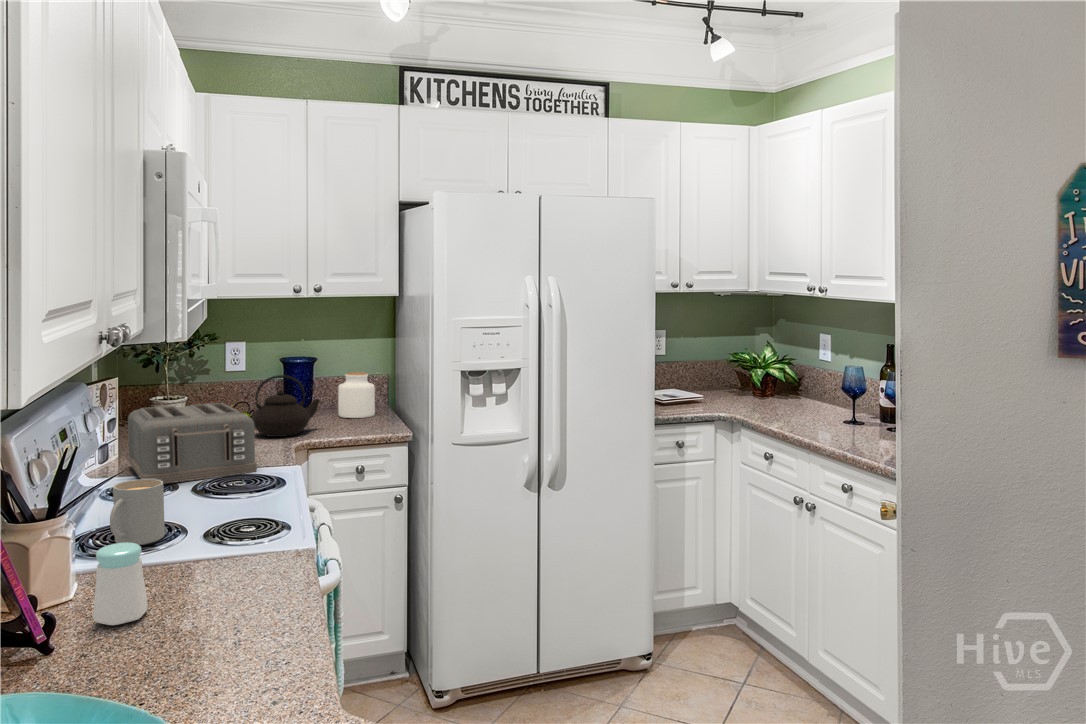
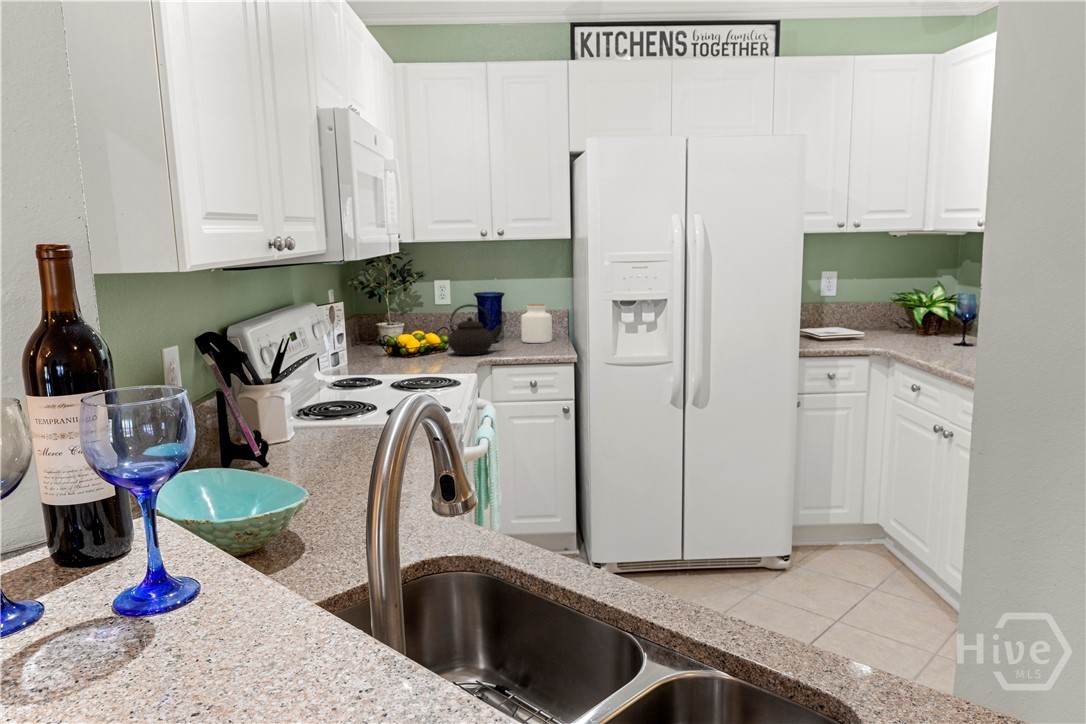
toaster: present [128,403,257,484] -> none [351,324,441,384]
mug: present [110,479,165,545] -> none [323,372,362,418]
salt shaker: present [93,542,148,625] -> none [301,404,335,459]

